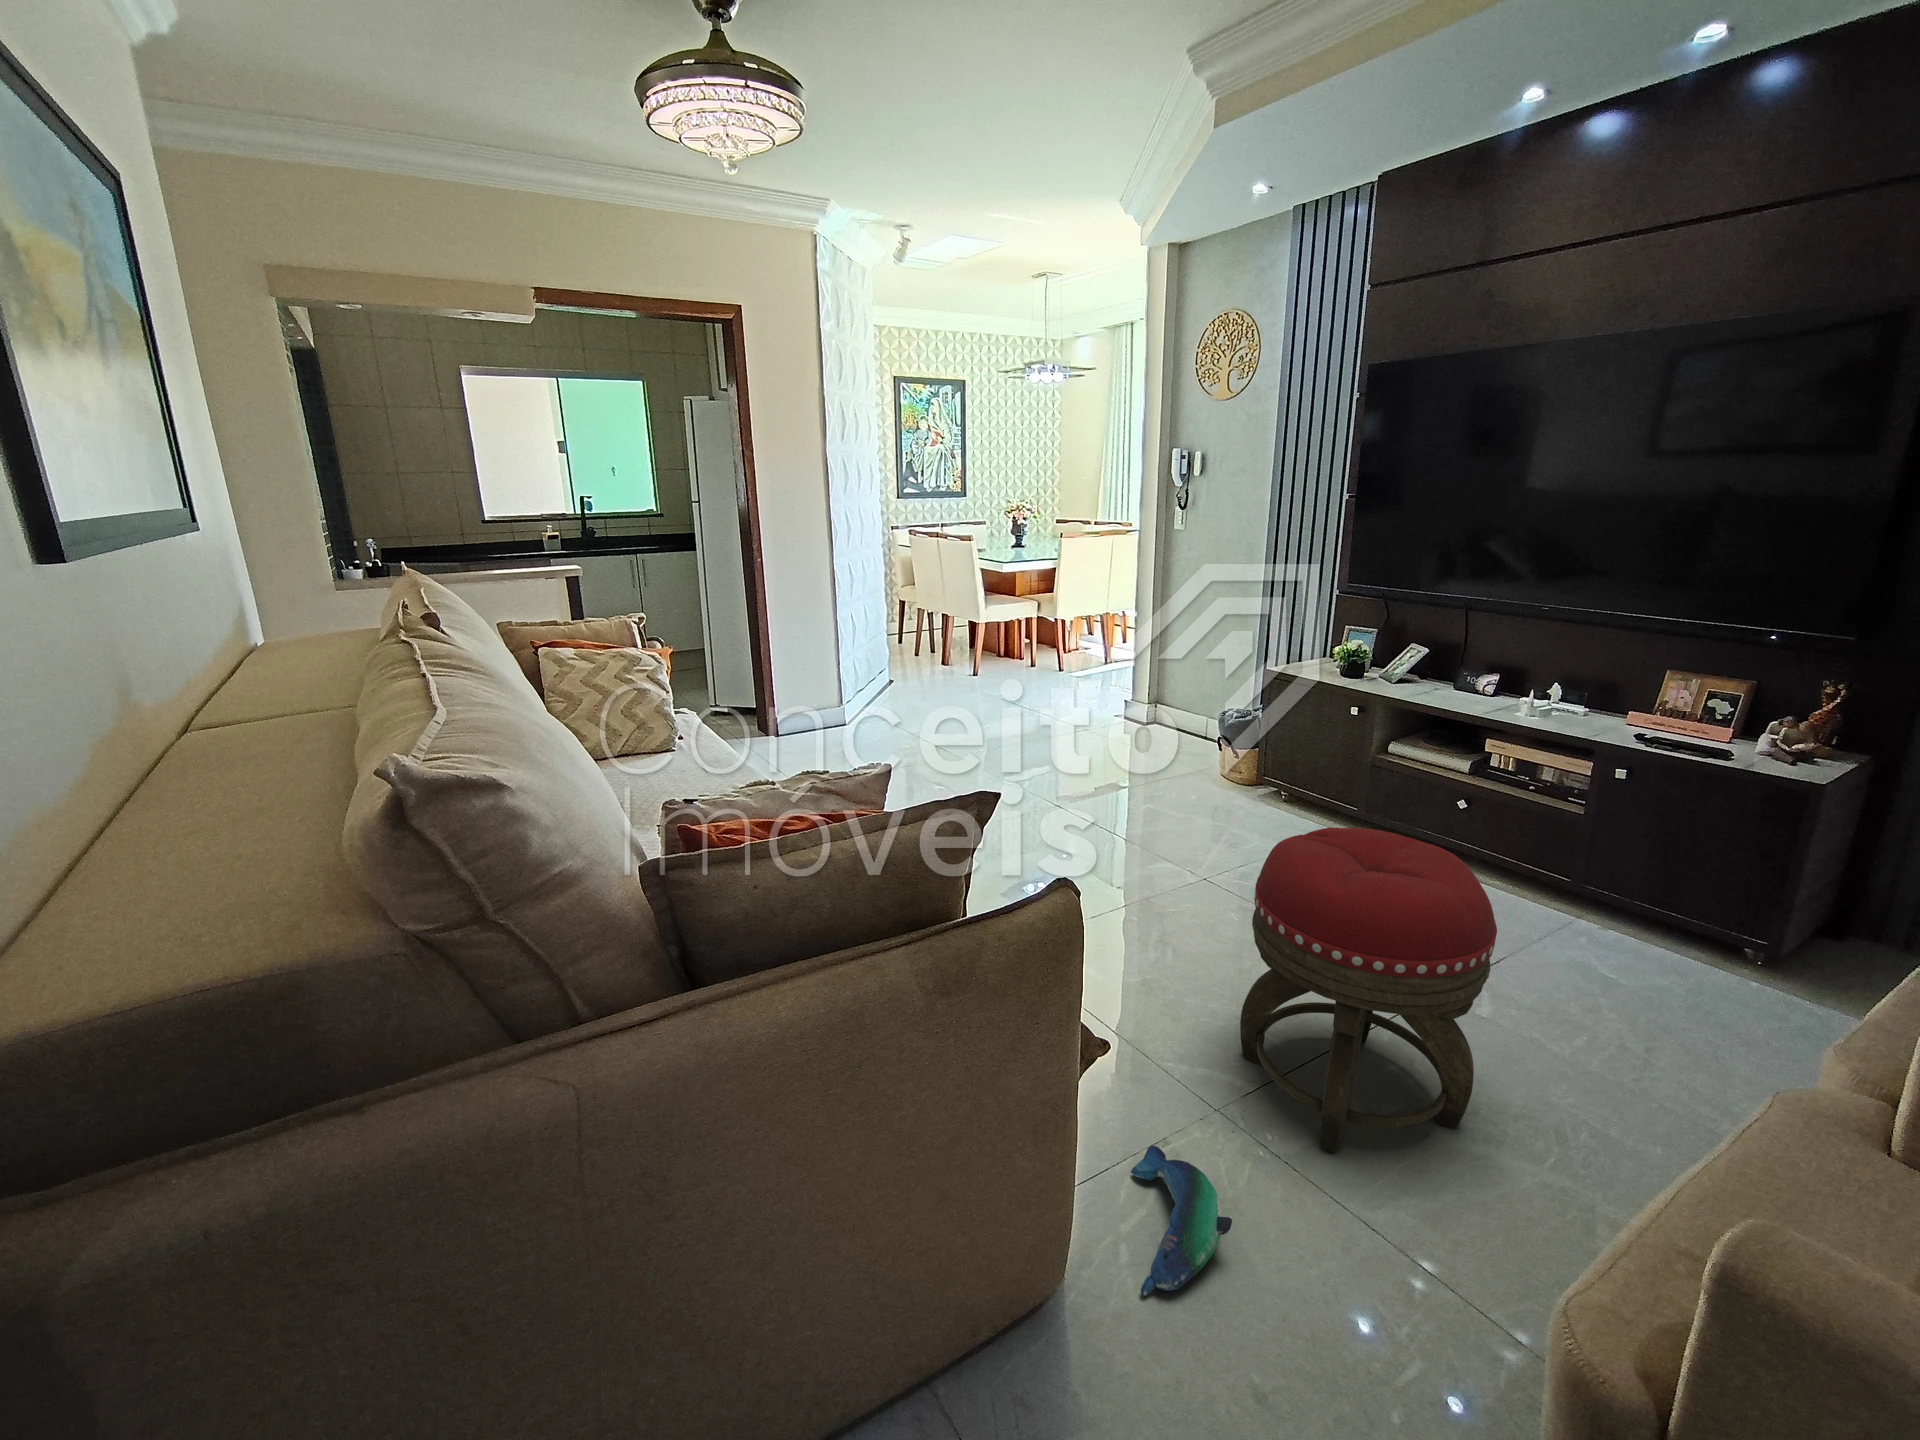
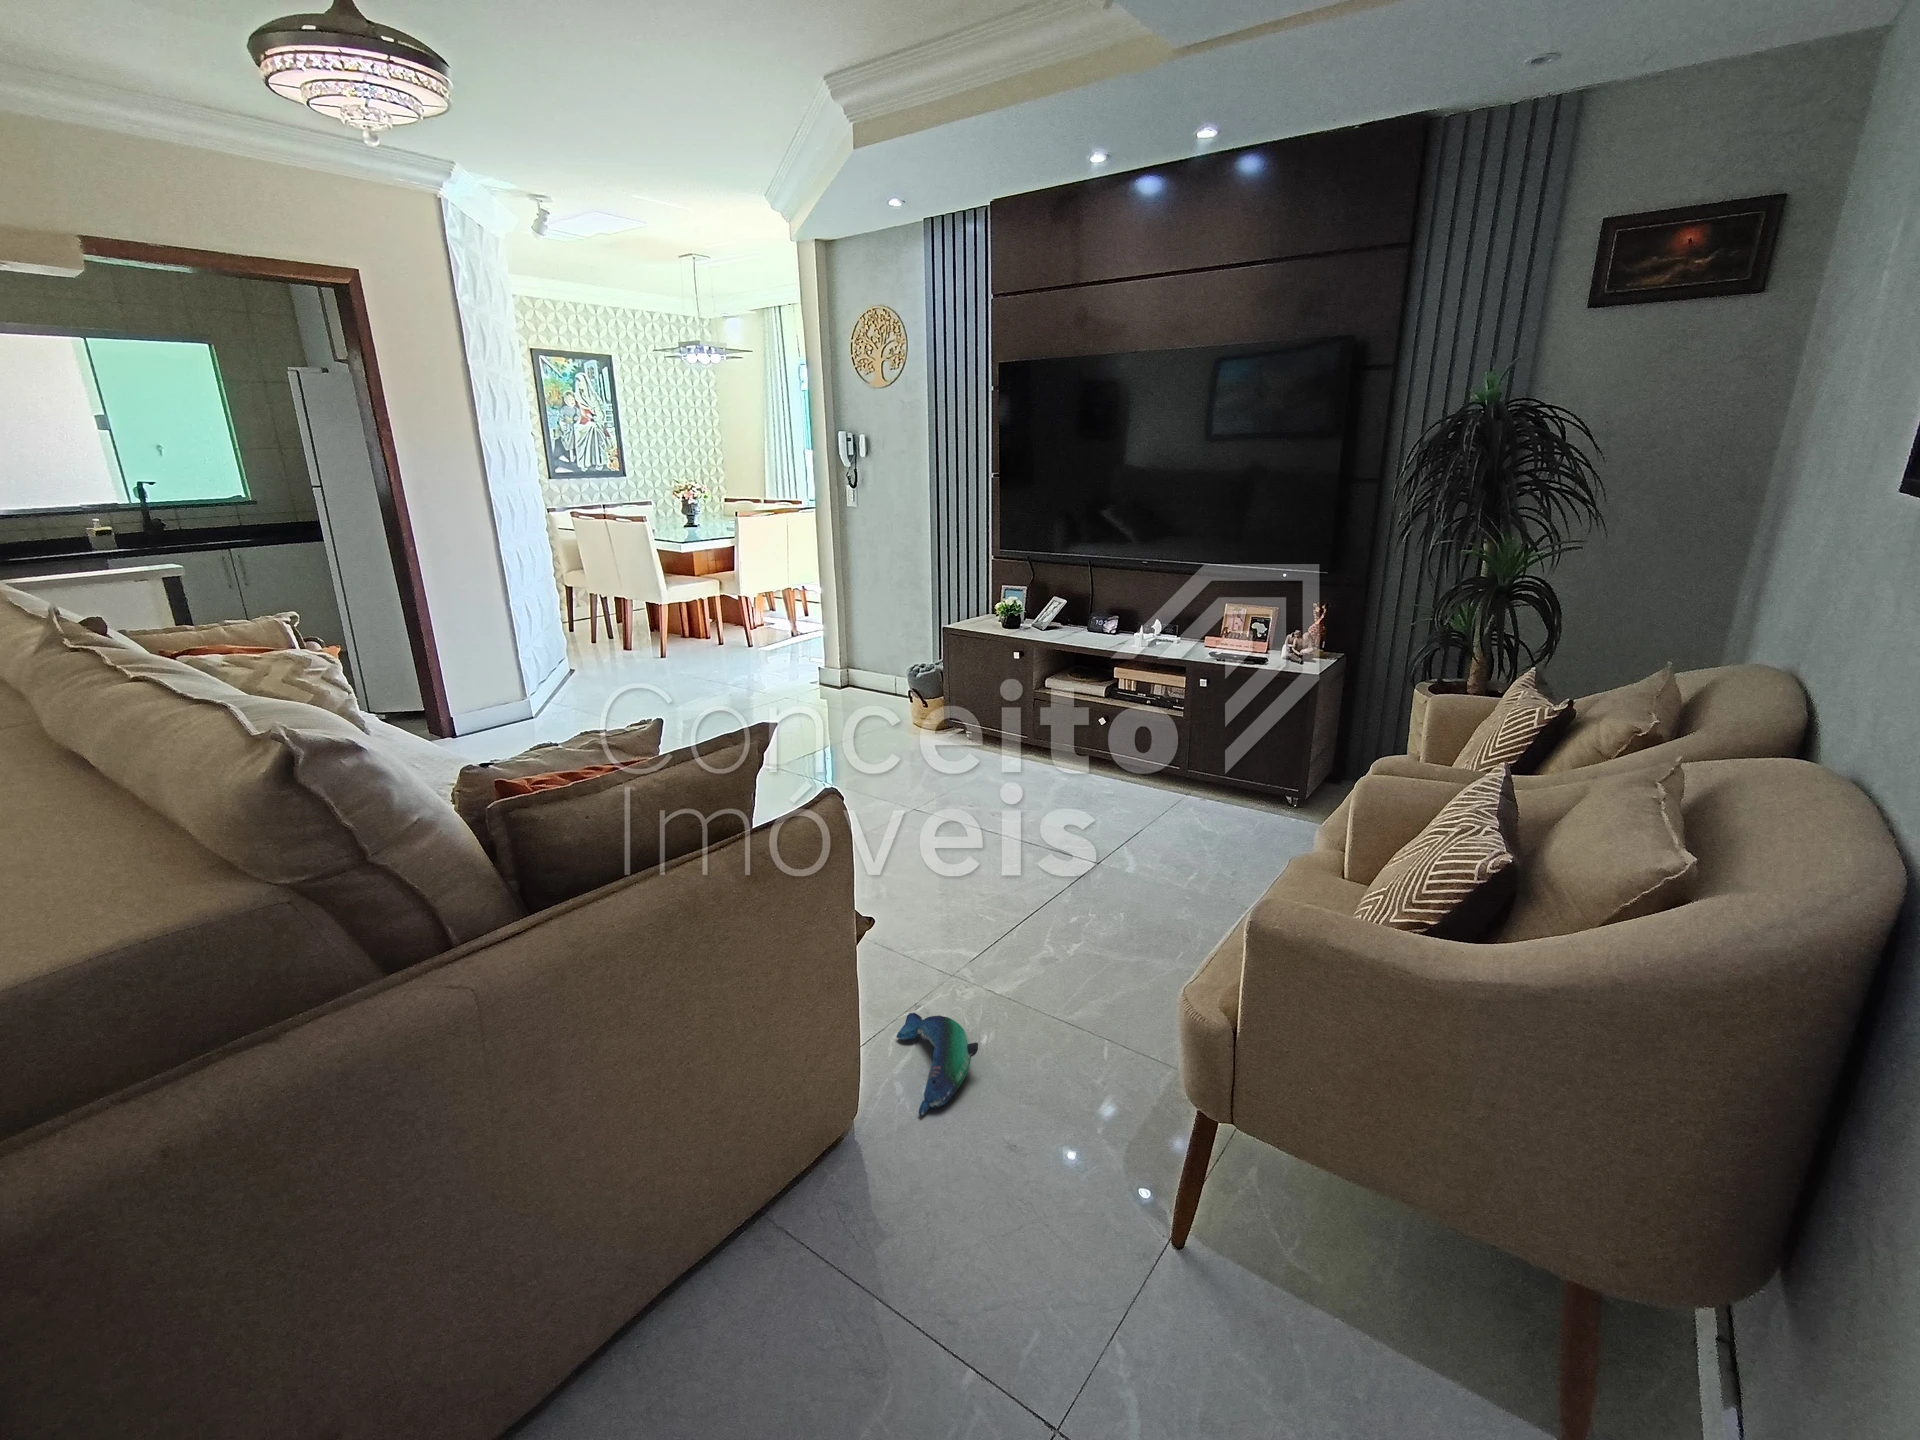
footstool: present [1240,828,1497,1154] -> none [963,740,1132,987]

